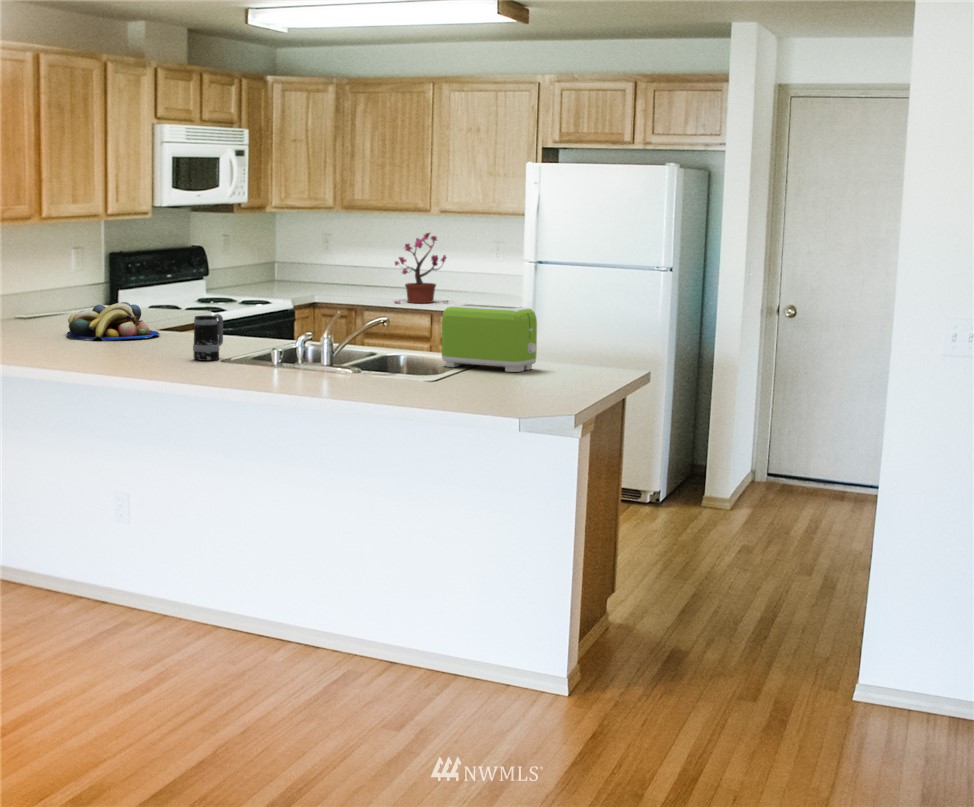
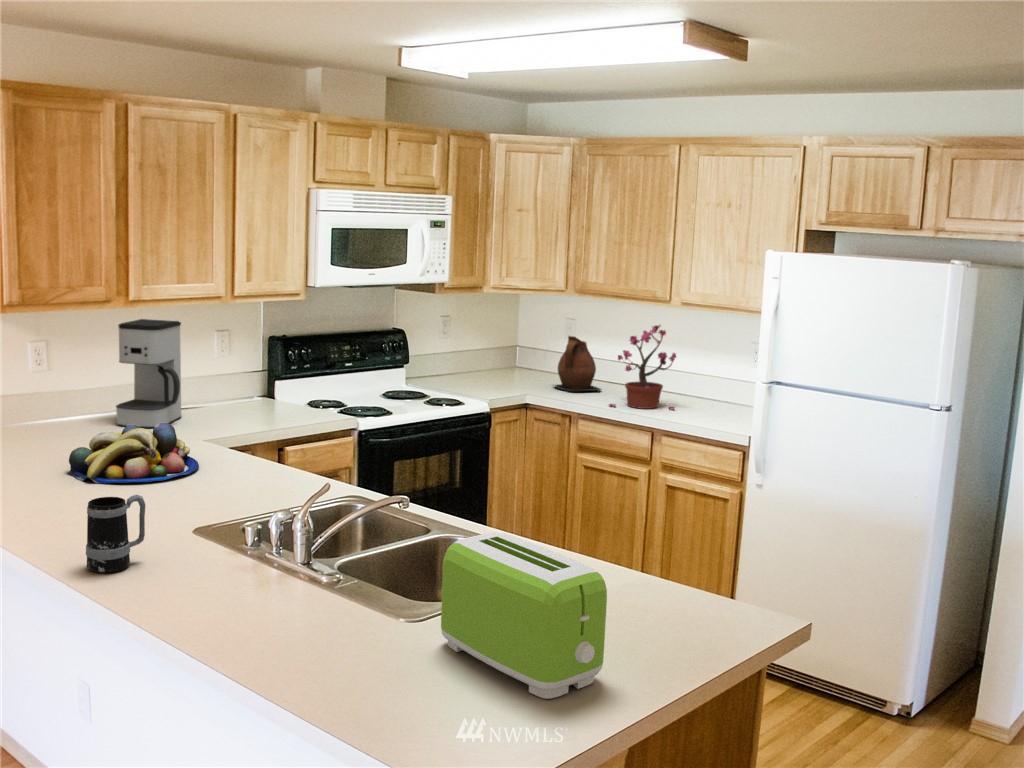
coffee maker: none [30,236,80,323] -> present [116,319,181,428]
ceramic pitcher: none [330,249,376,298] -> present [555,336,601,391]

